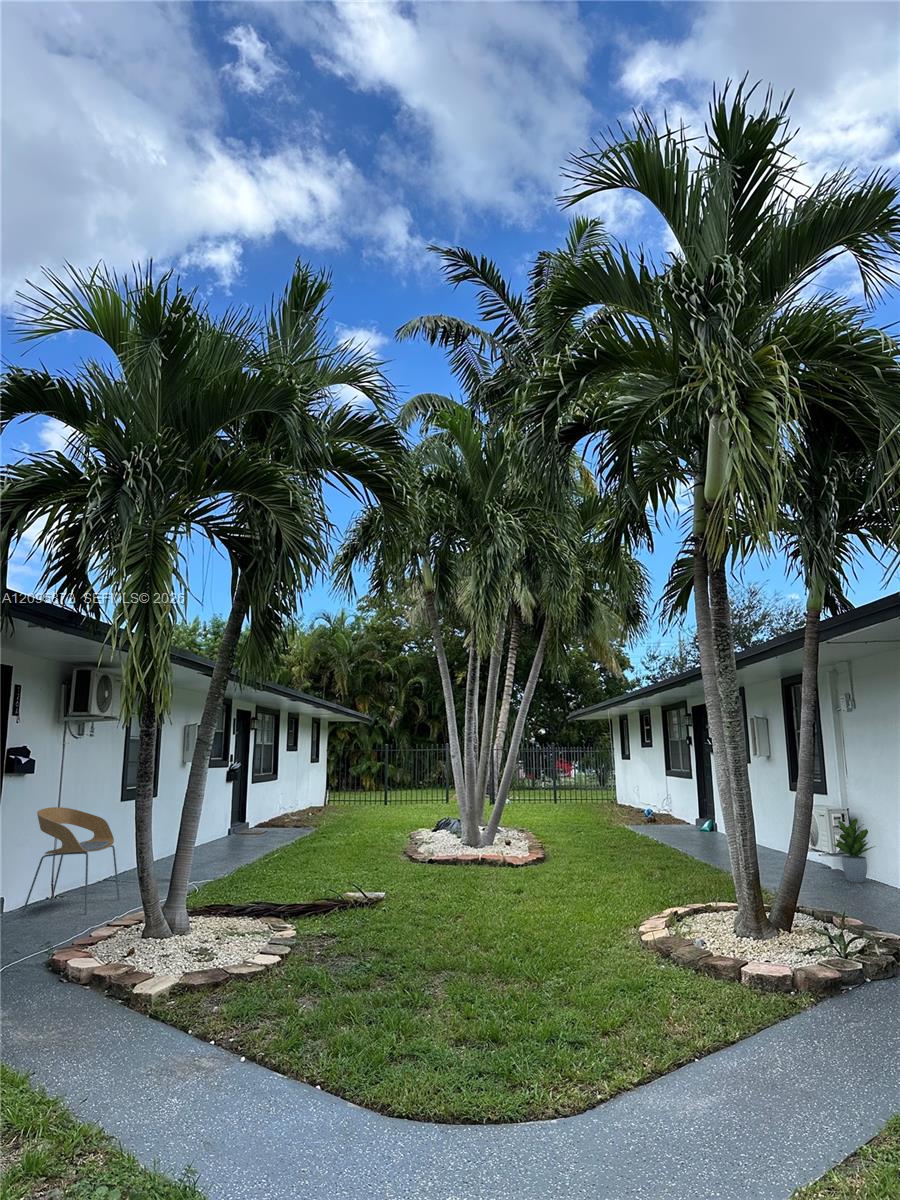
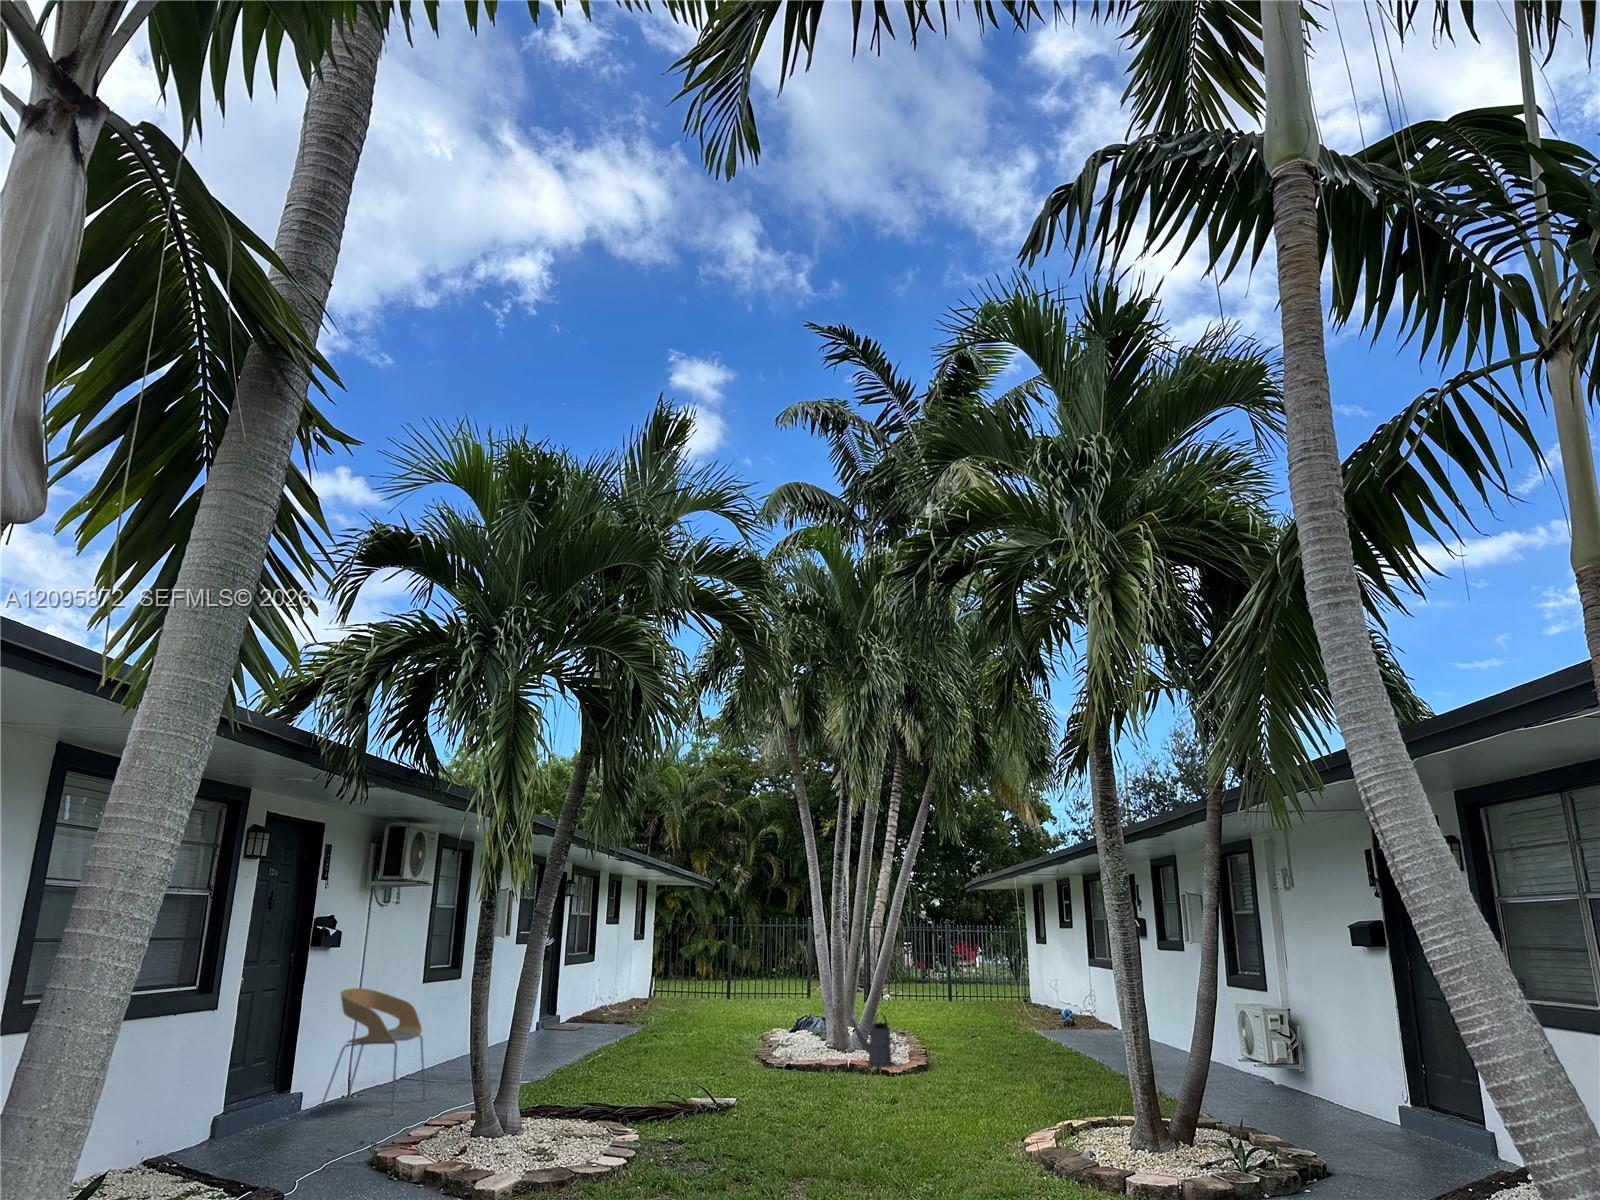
watering can: none [481,817,518,859] -> present [850,1014,896,1067]
potted plant: present [834,818,873,883] -> none [1268,1021,1322,1101]

